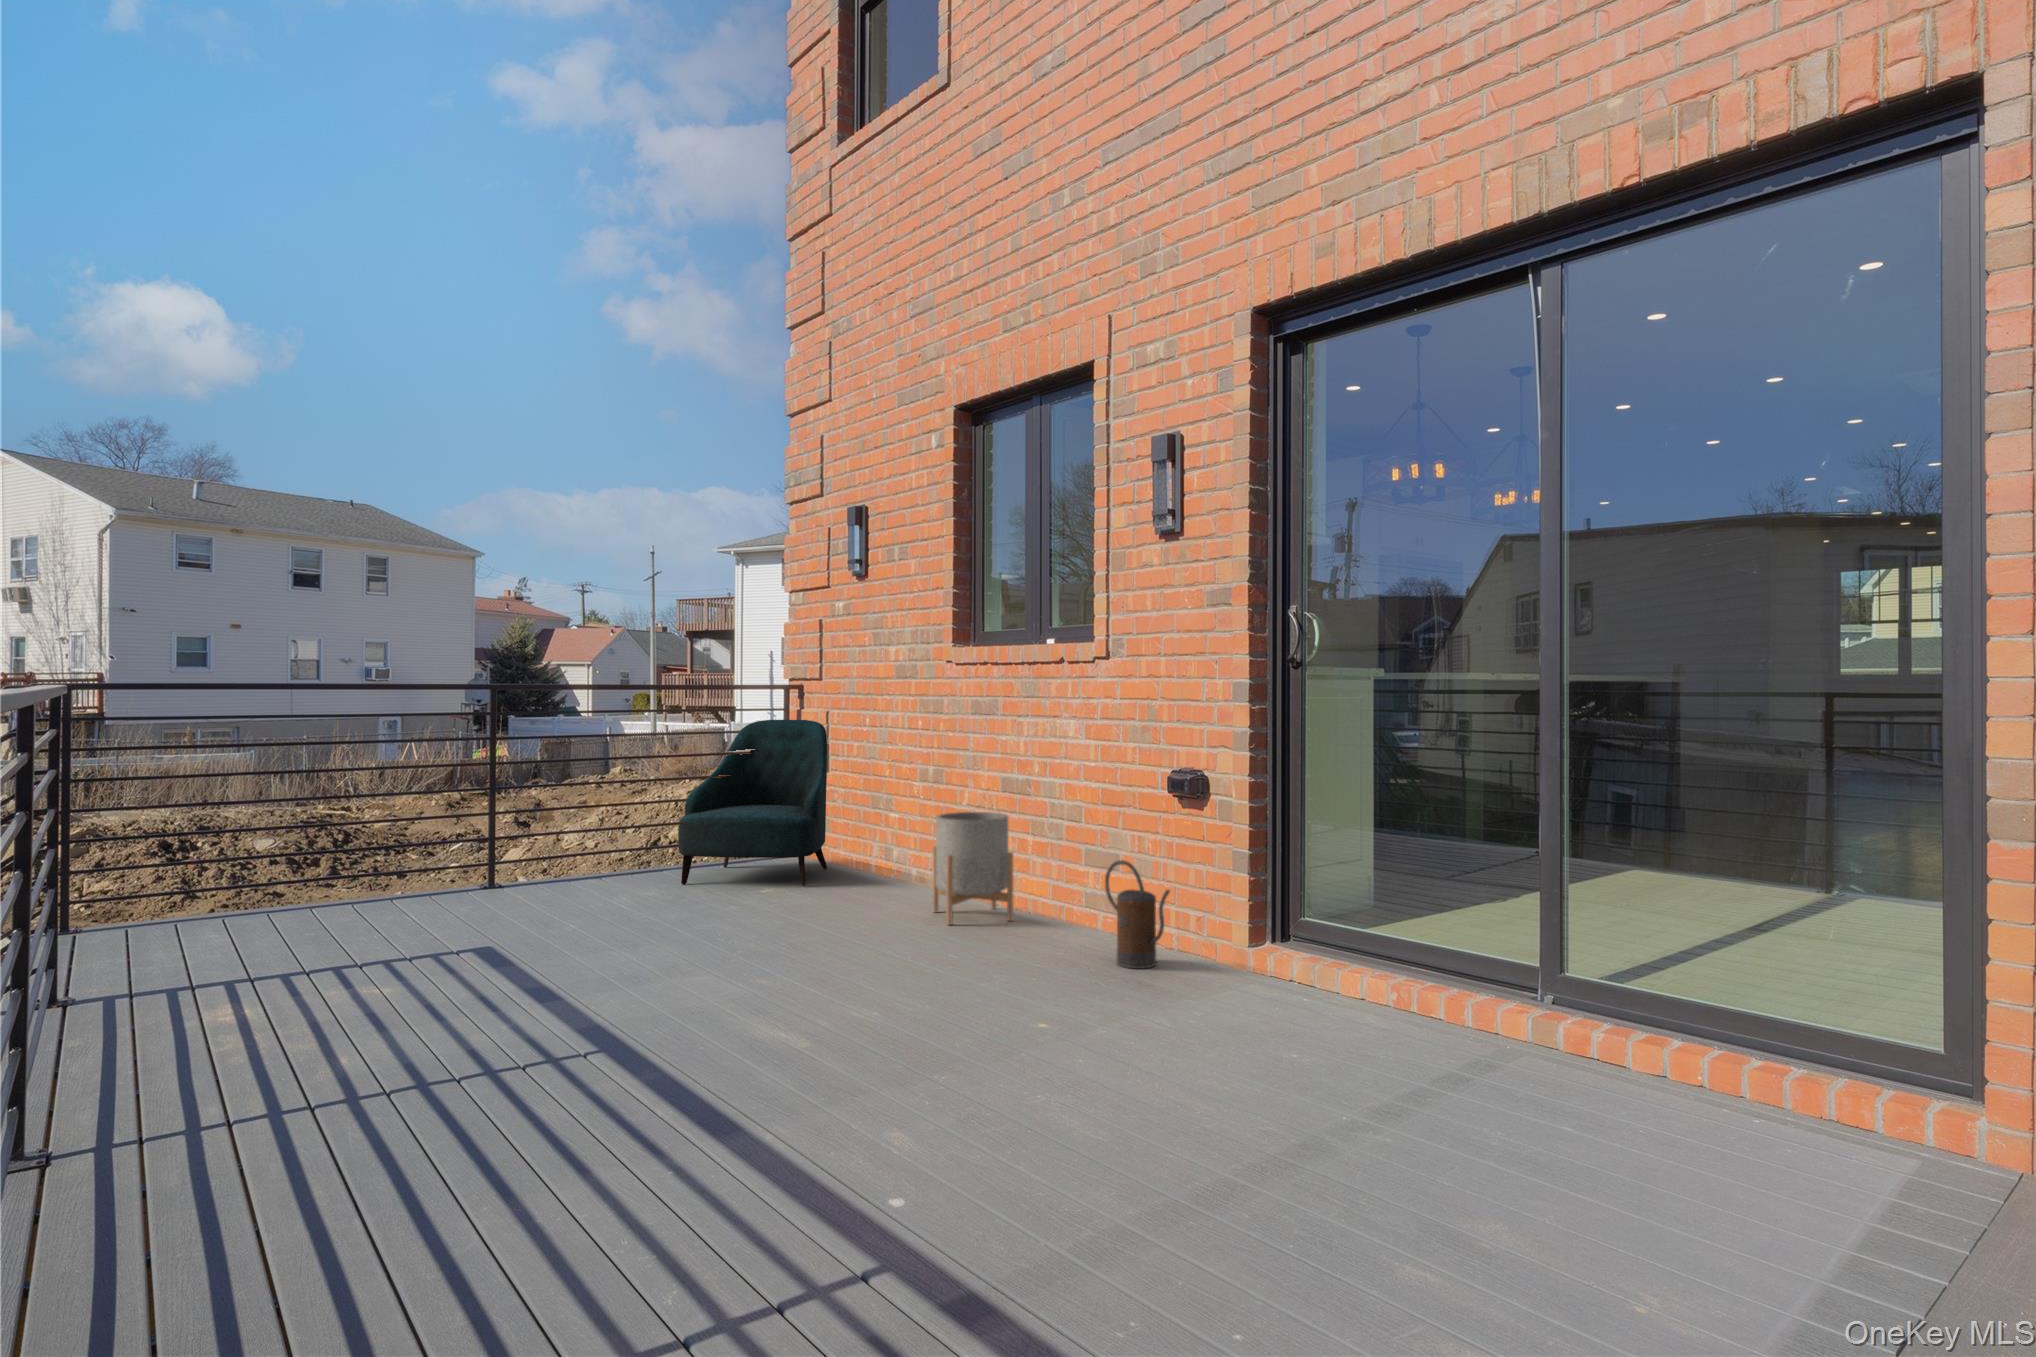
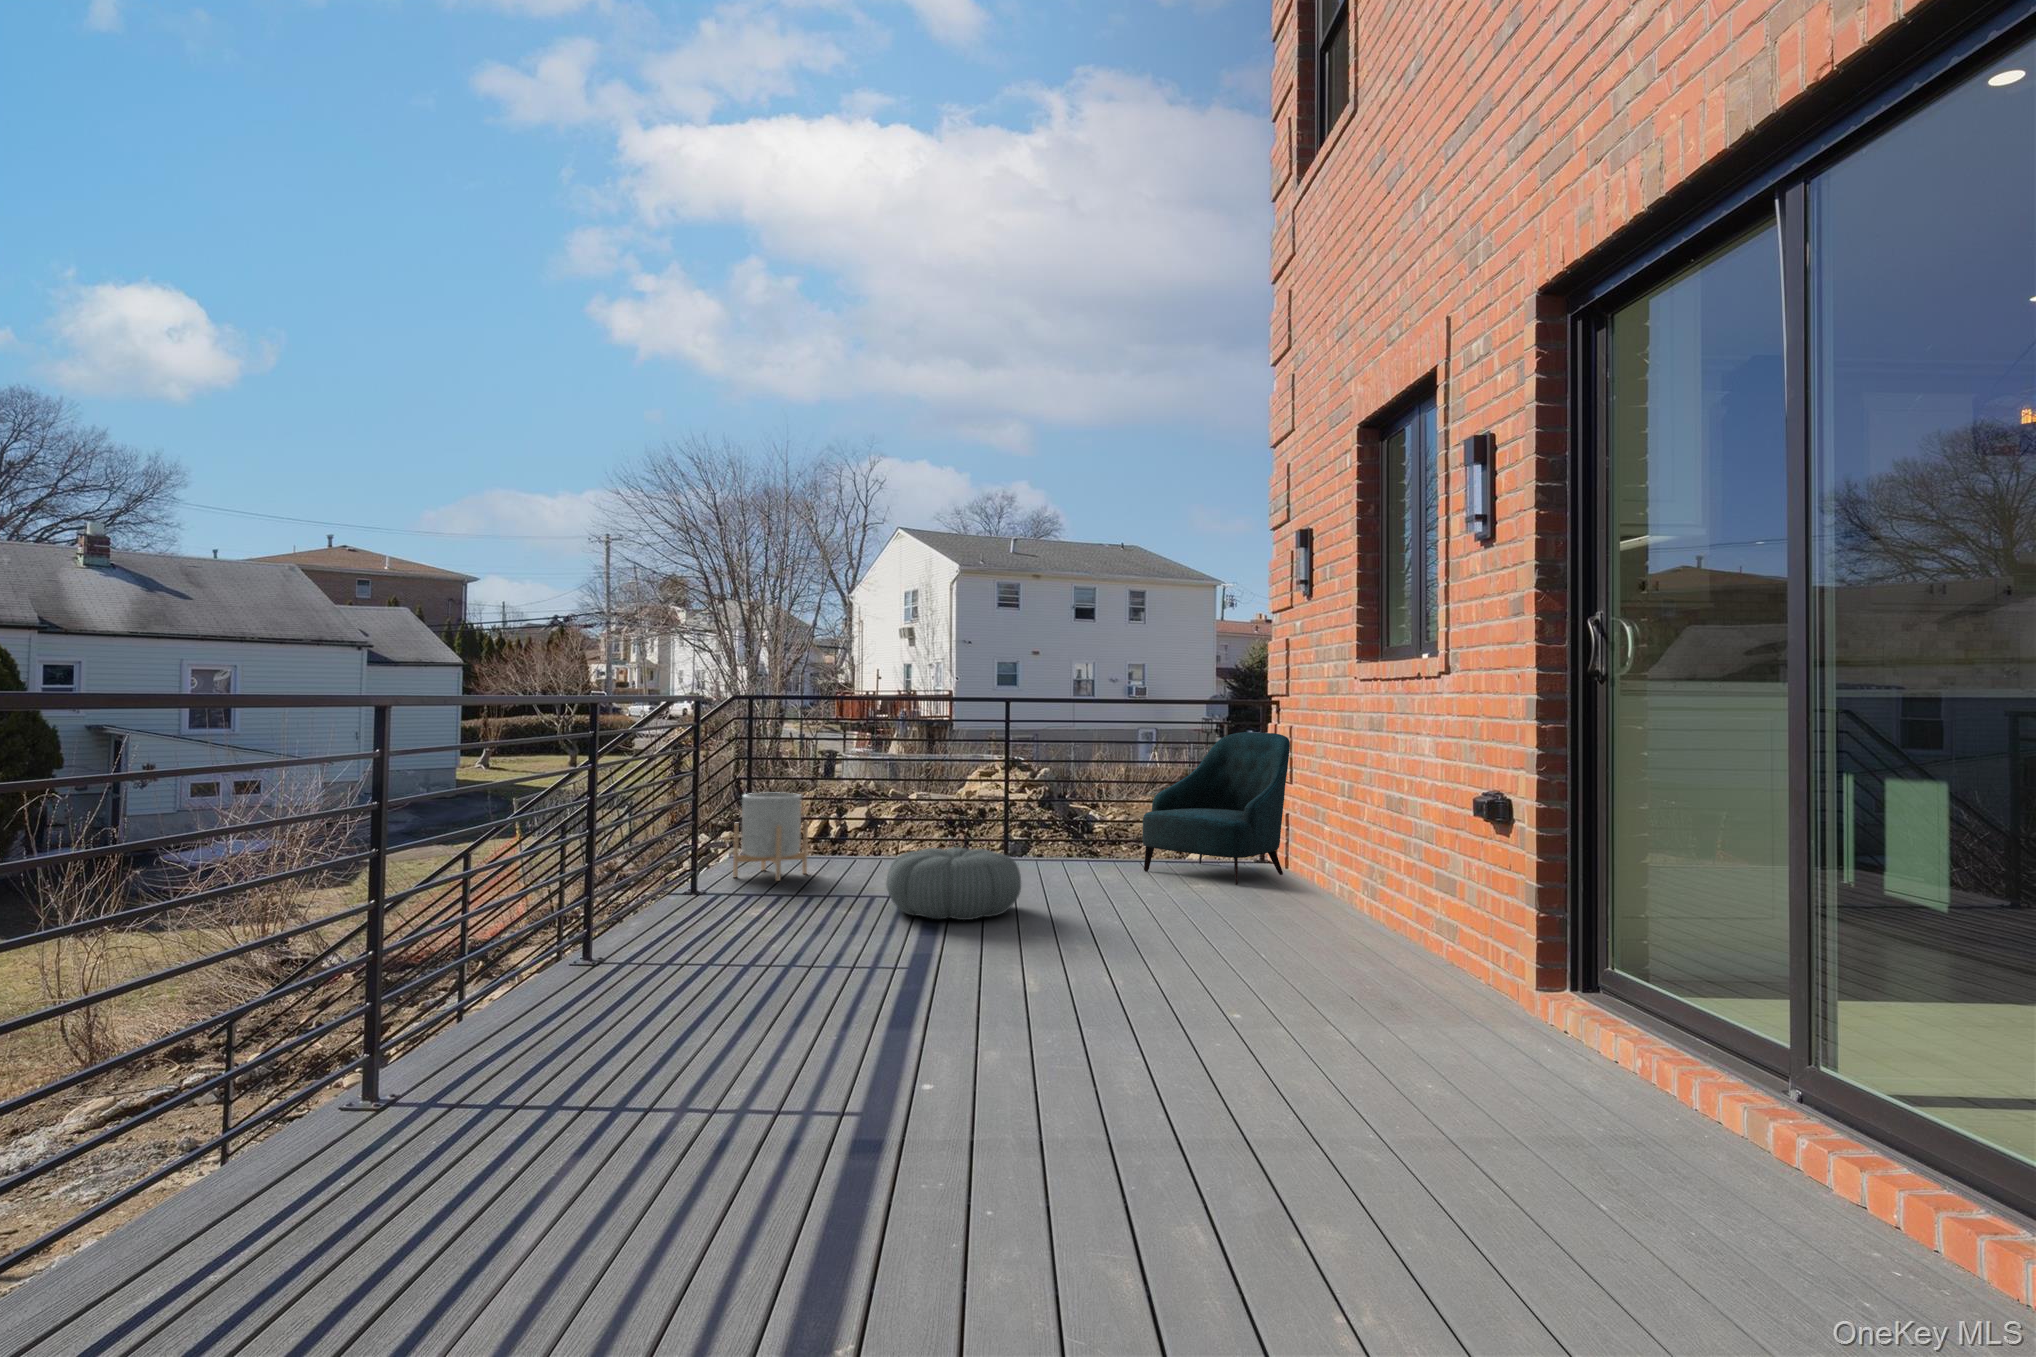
planter: present [933,812,1013,925] -> present [733,793,808,881]
watering can: present [1105,860,1170,969] -> none [1400,881,1443,994]
pouf: none [434,885,636,990] -> present [886,848,1021,920]

